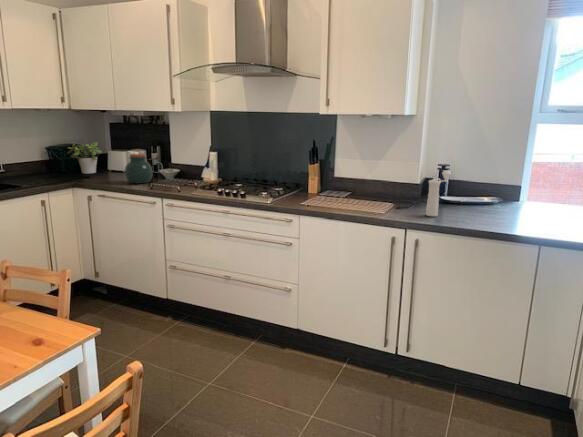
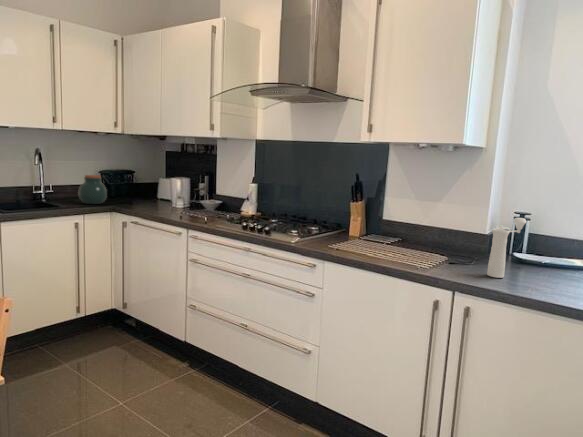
potted plant: present [67,142,102,174] -> none [118,168,152,200]
jar: present [125,154,152,184] -> present [78,175,107,204]

